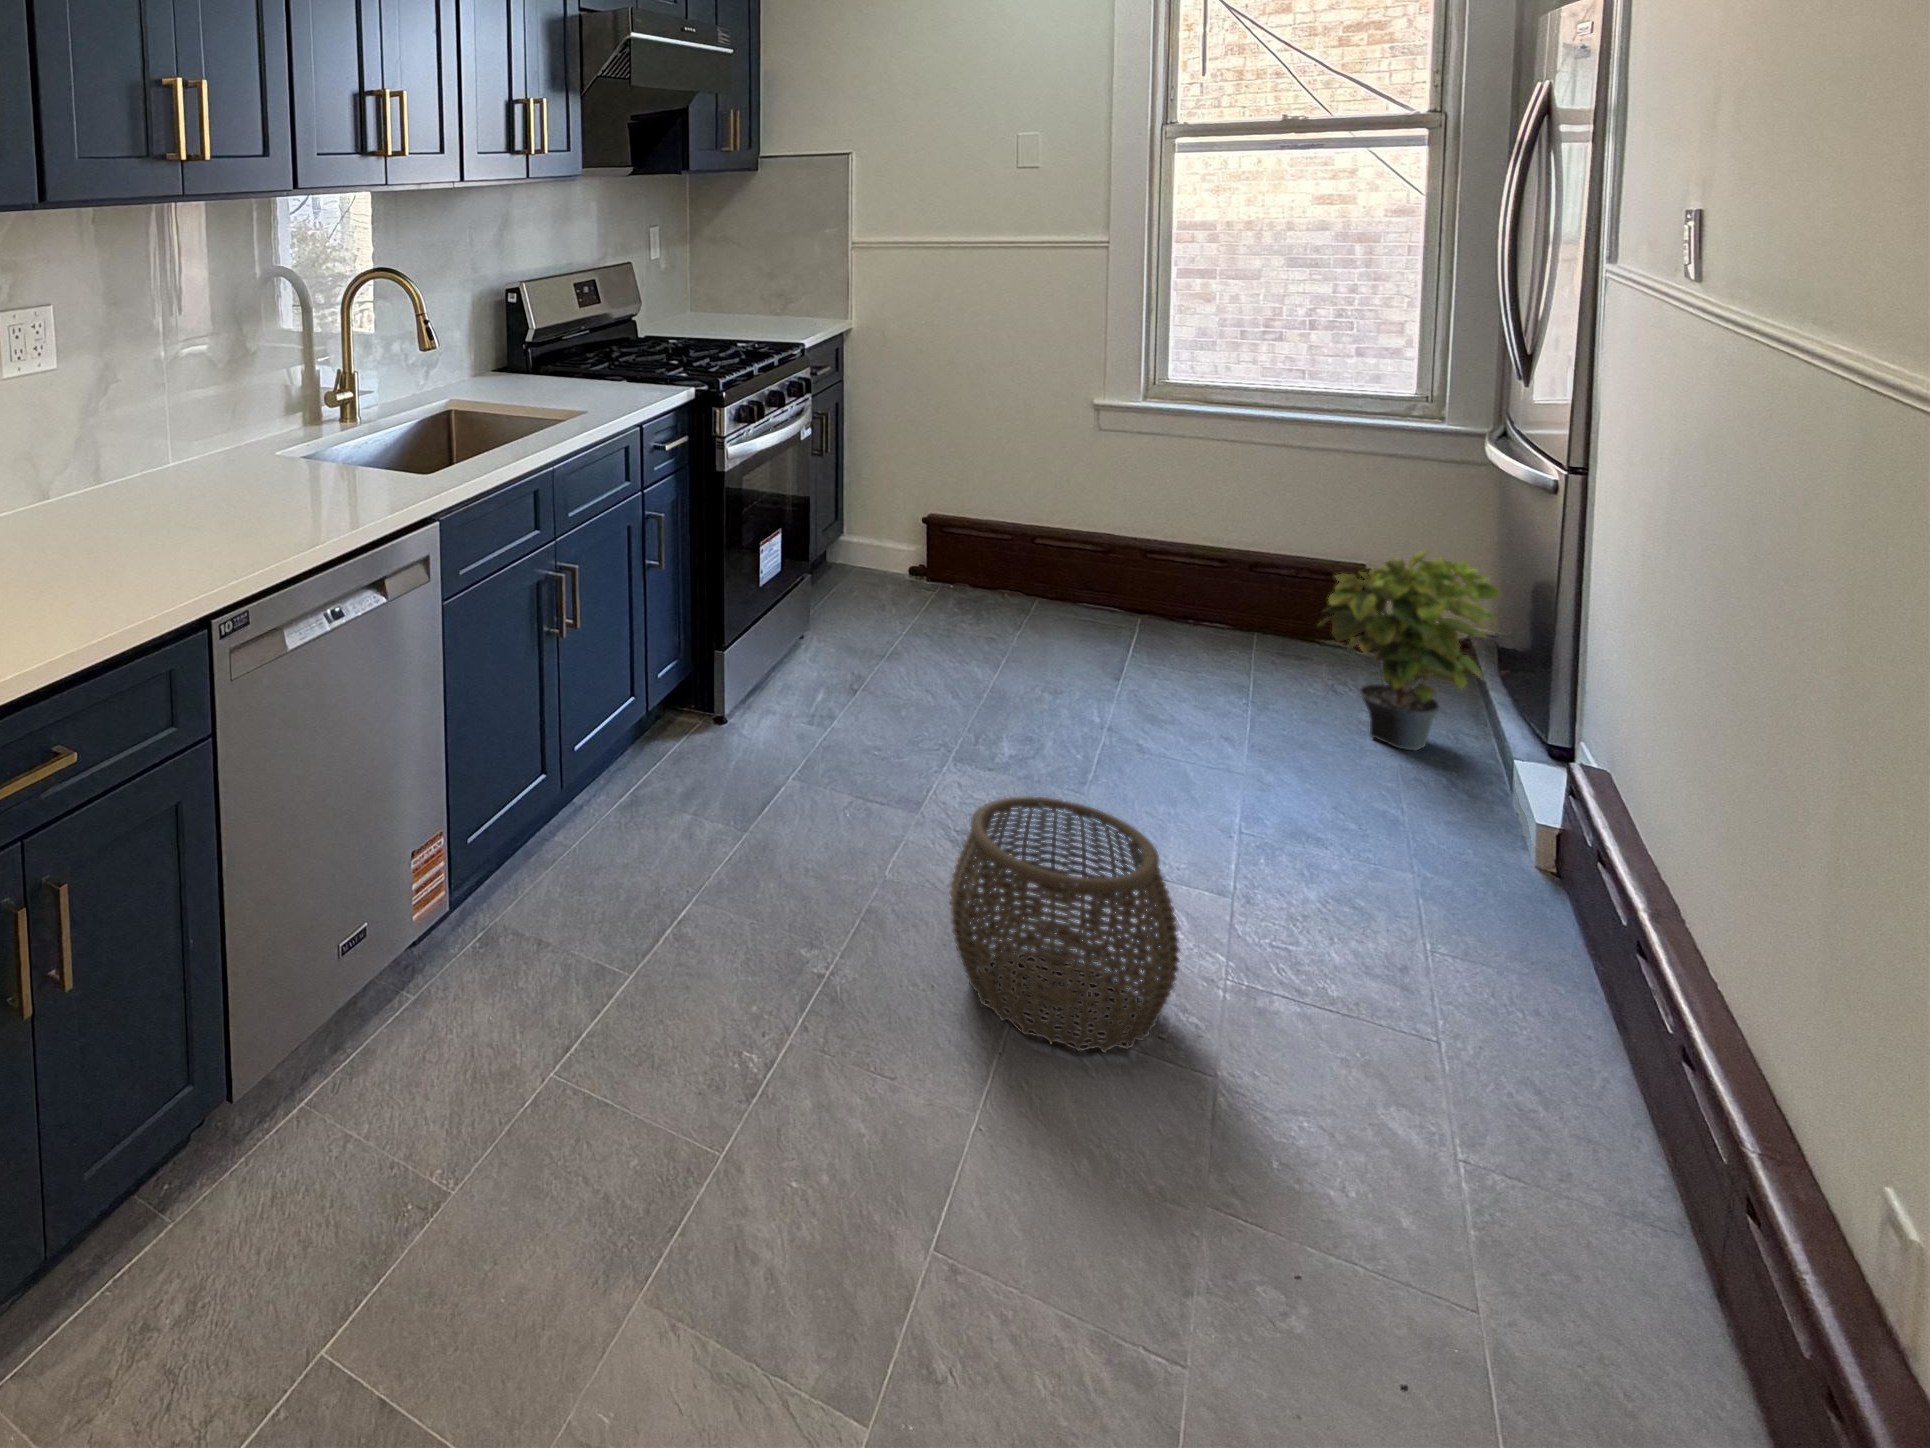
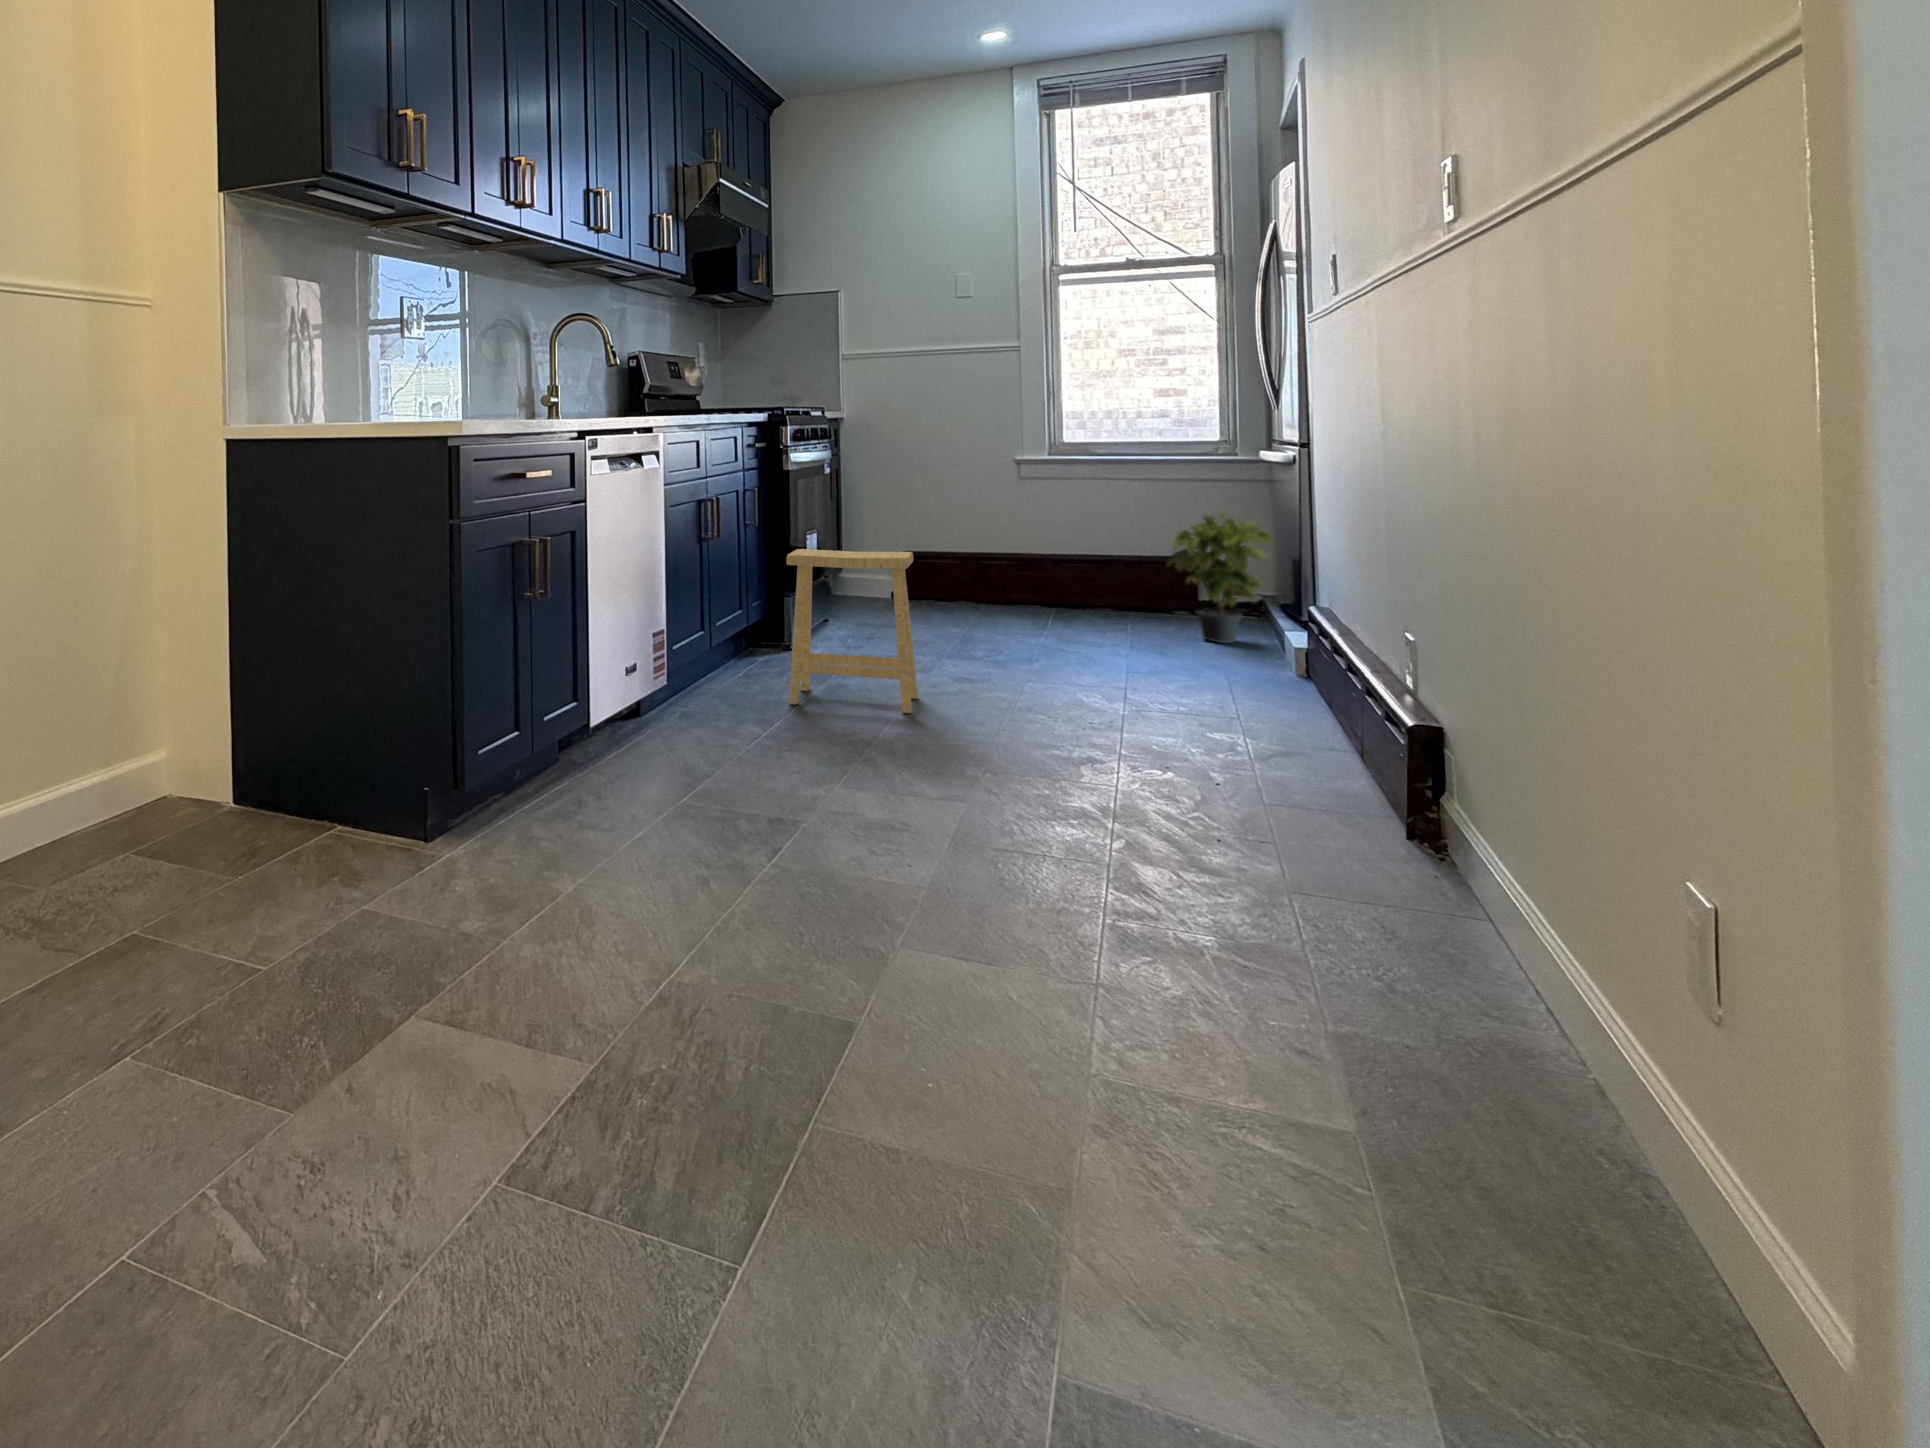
footstool: none [661,656,875,971] -> present [787,549,918,713]
woven basket: present [950,797,1180,1052] -> none [967,606,1100,726]

